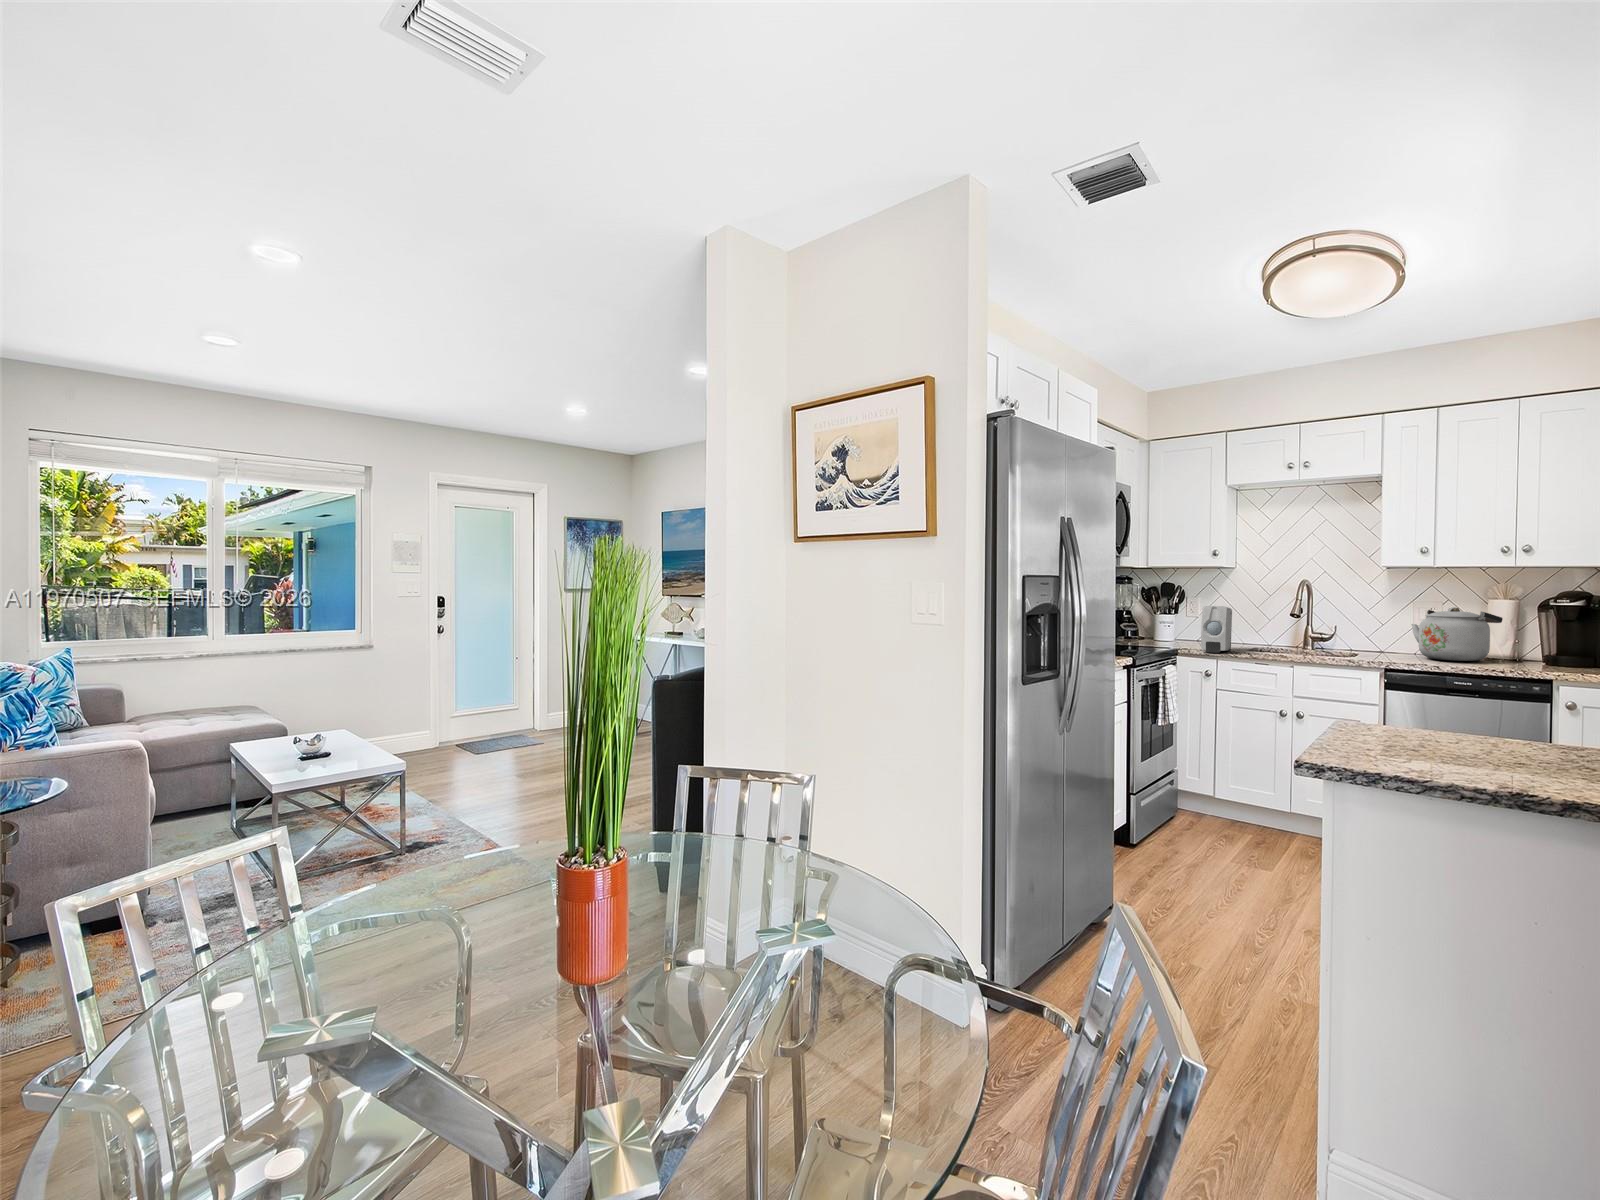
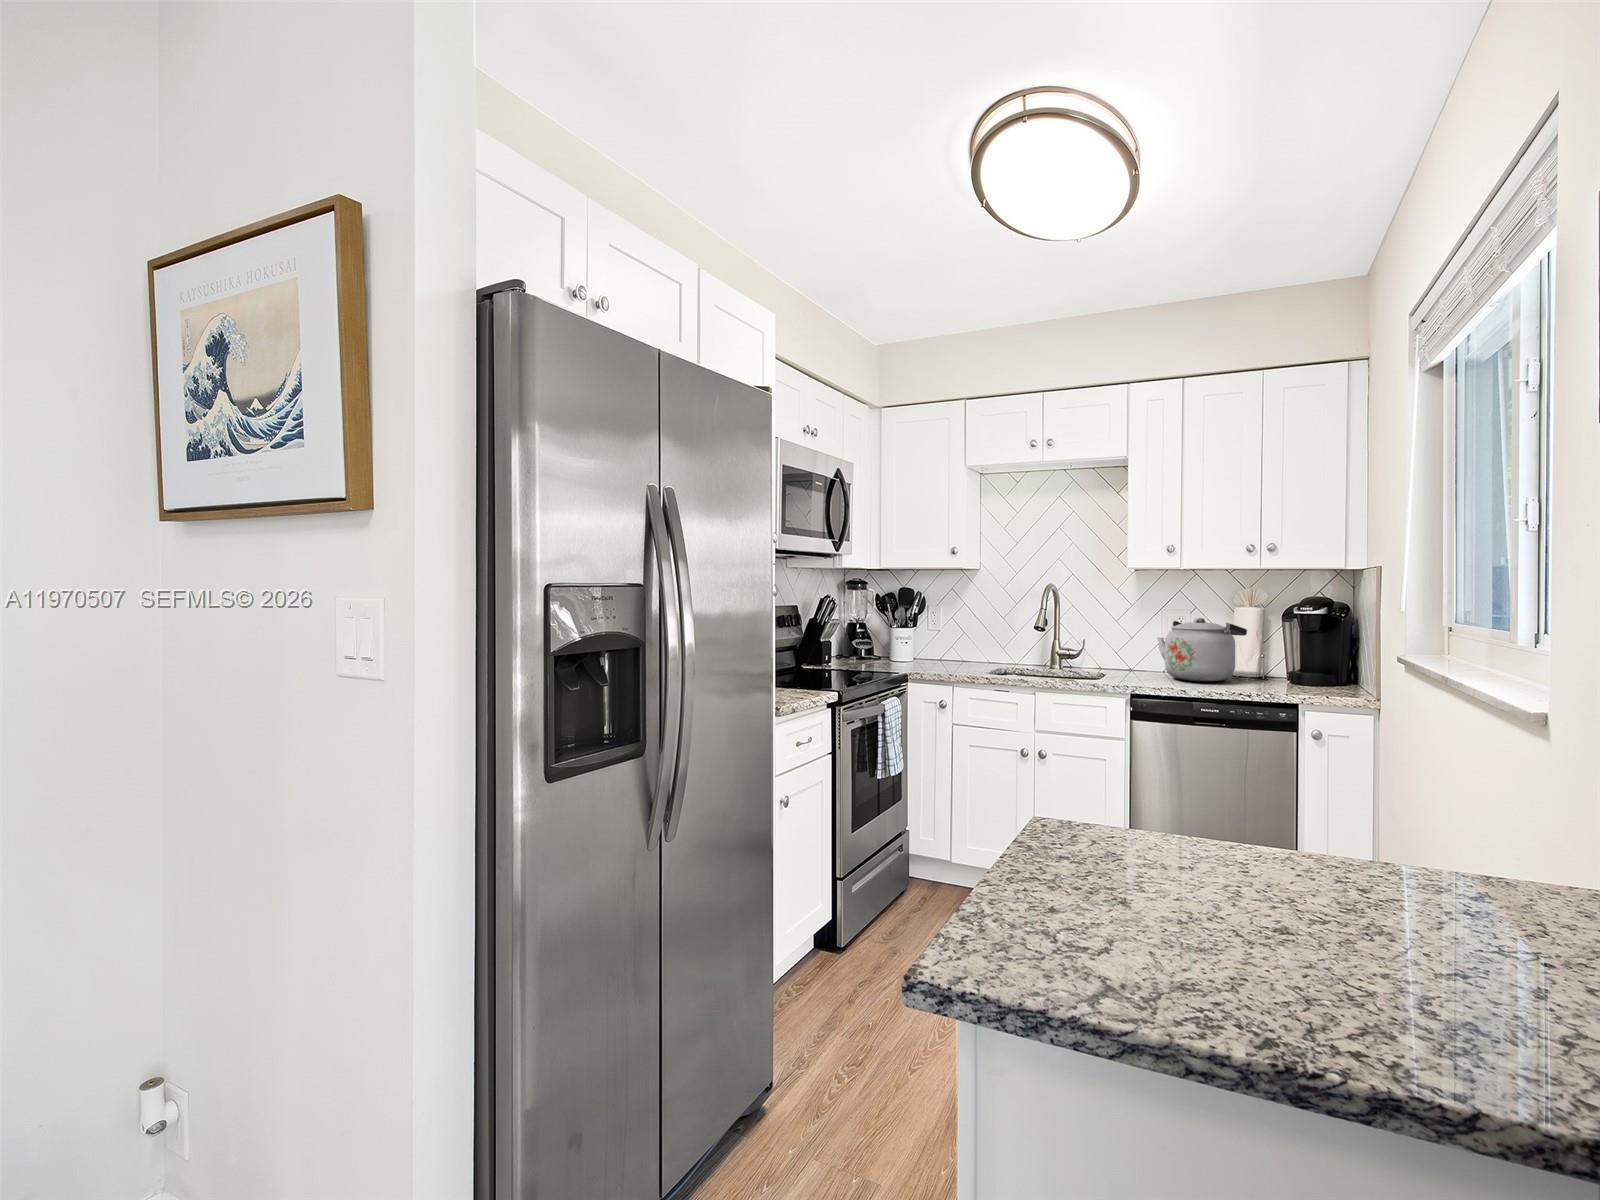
soap dispenser: present [1201,606,1232,653] -> none [934,619,970,677]

